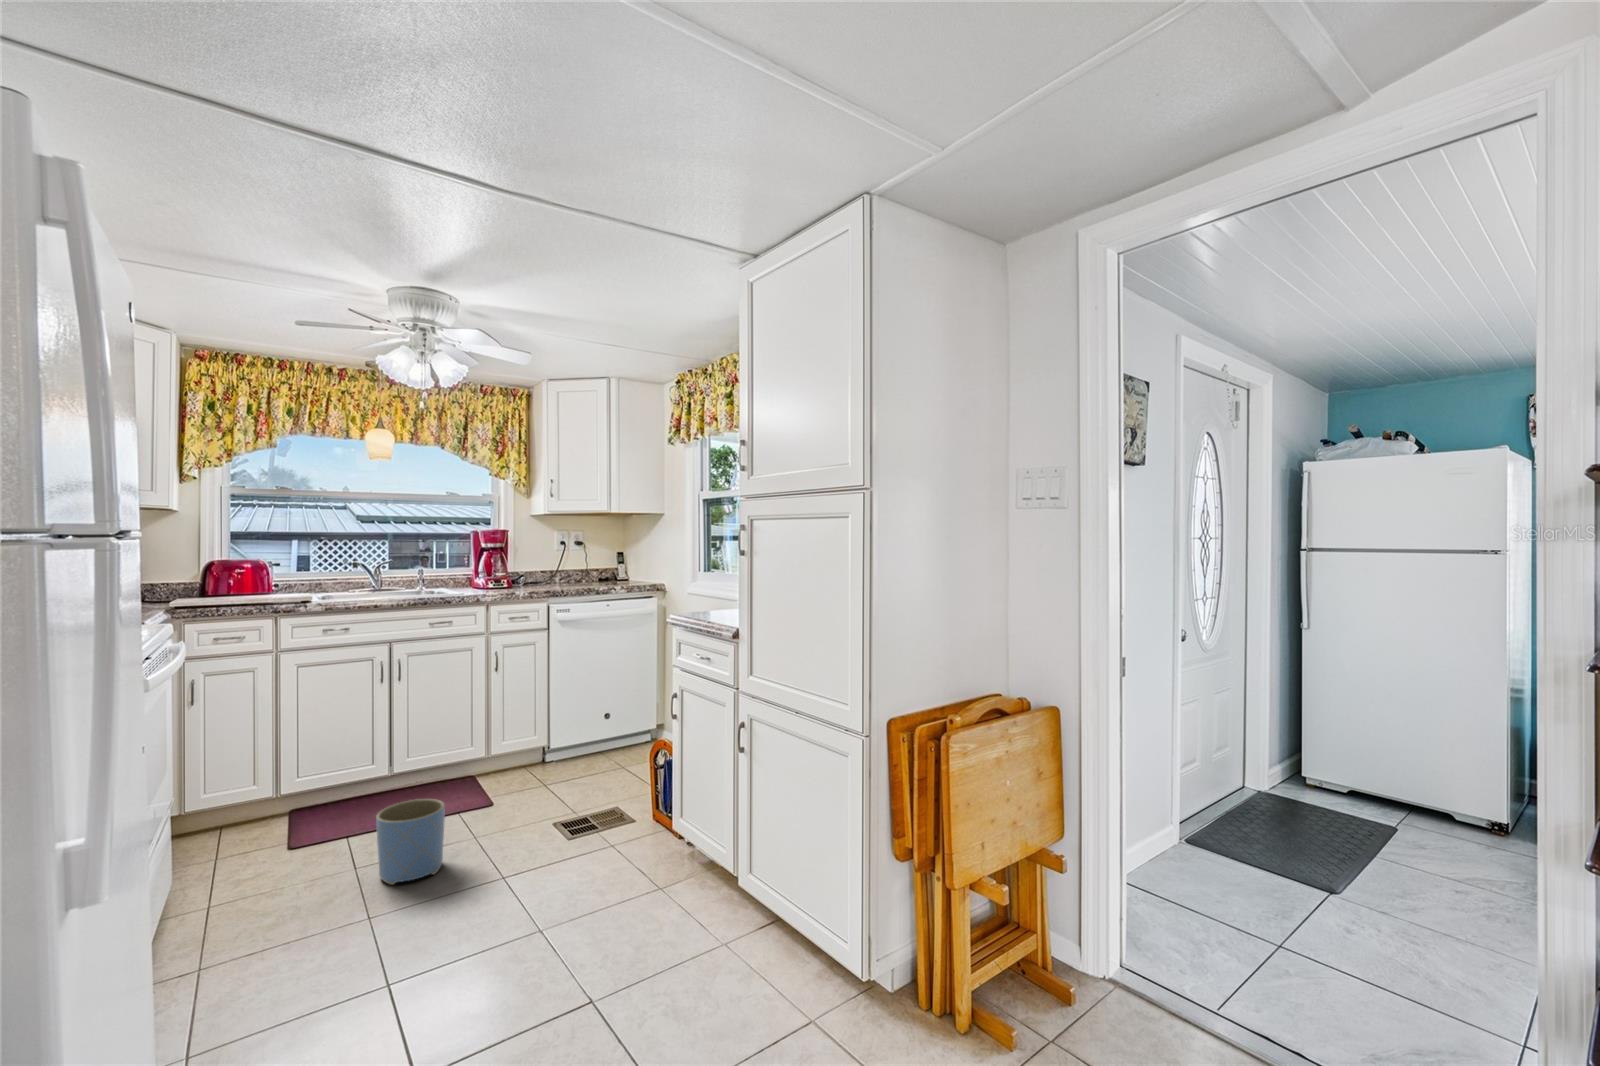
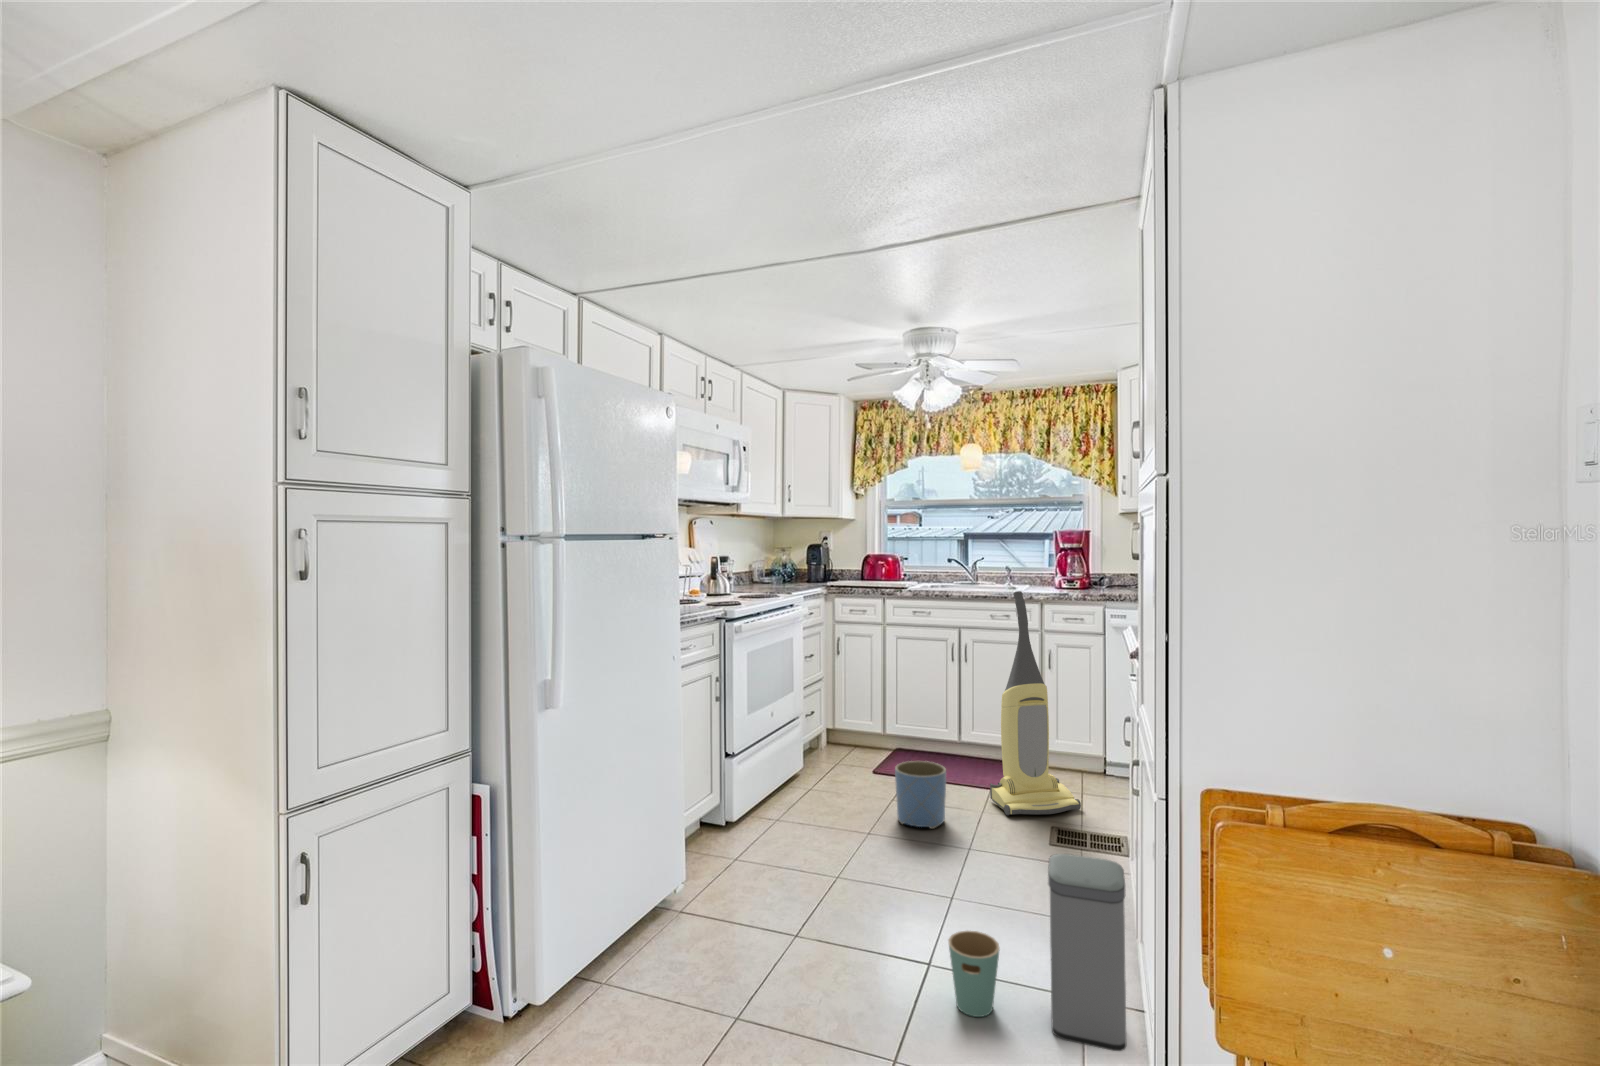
vacuum cleaner: none [467,593,558,830] -> present [990,591,1081,815]
trash can: none [619,809,767,1013] -> present [948,854,1126,1051]

